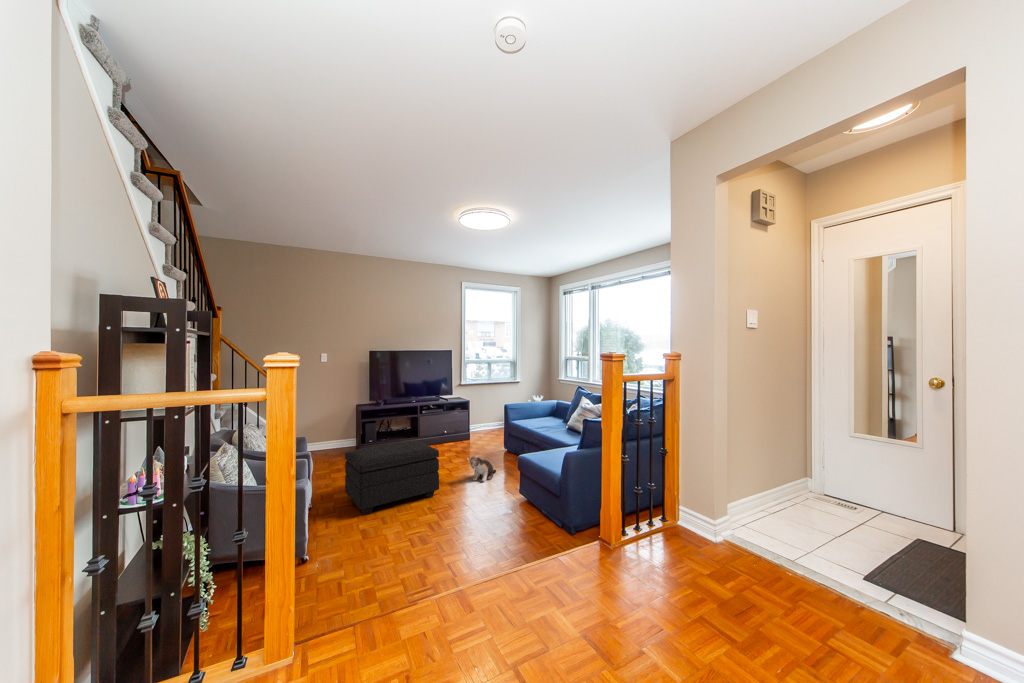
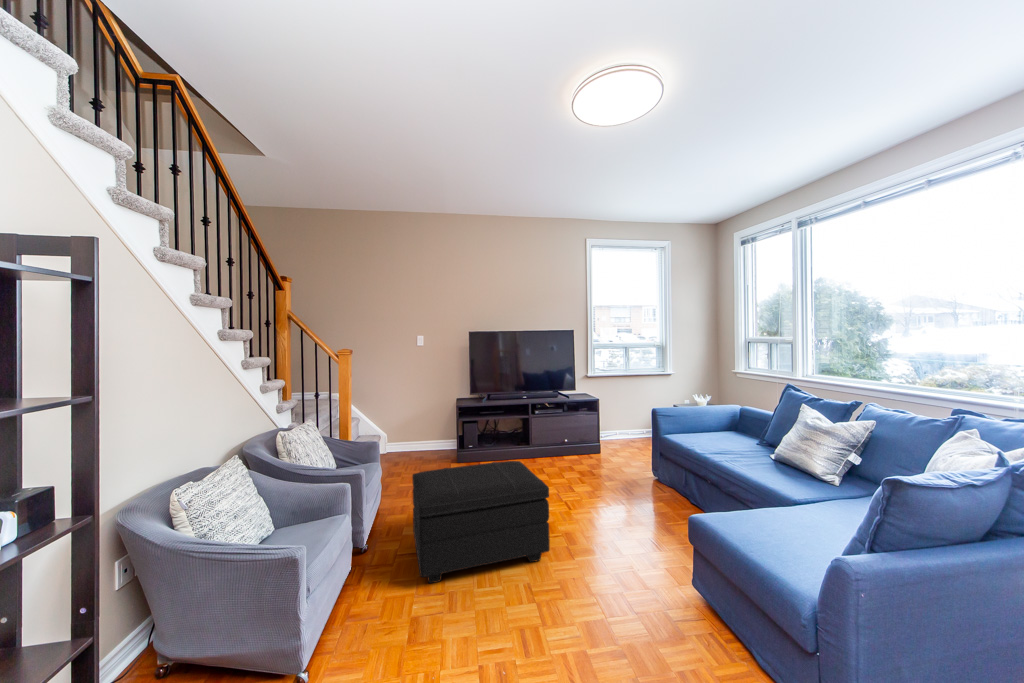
plush toy: present [467,456,496,481] -> none [596,496,645,540]

